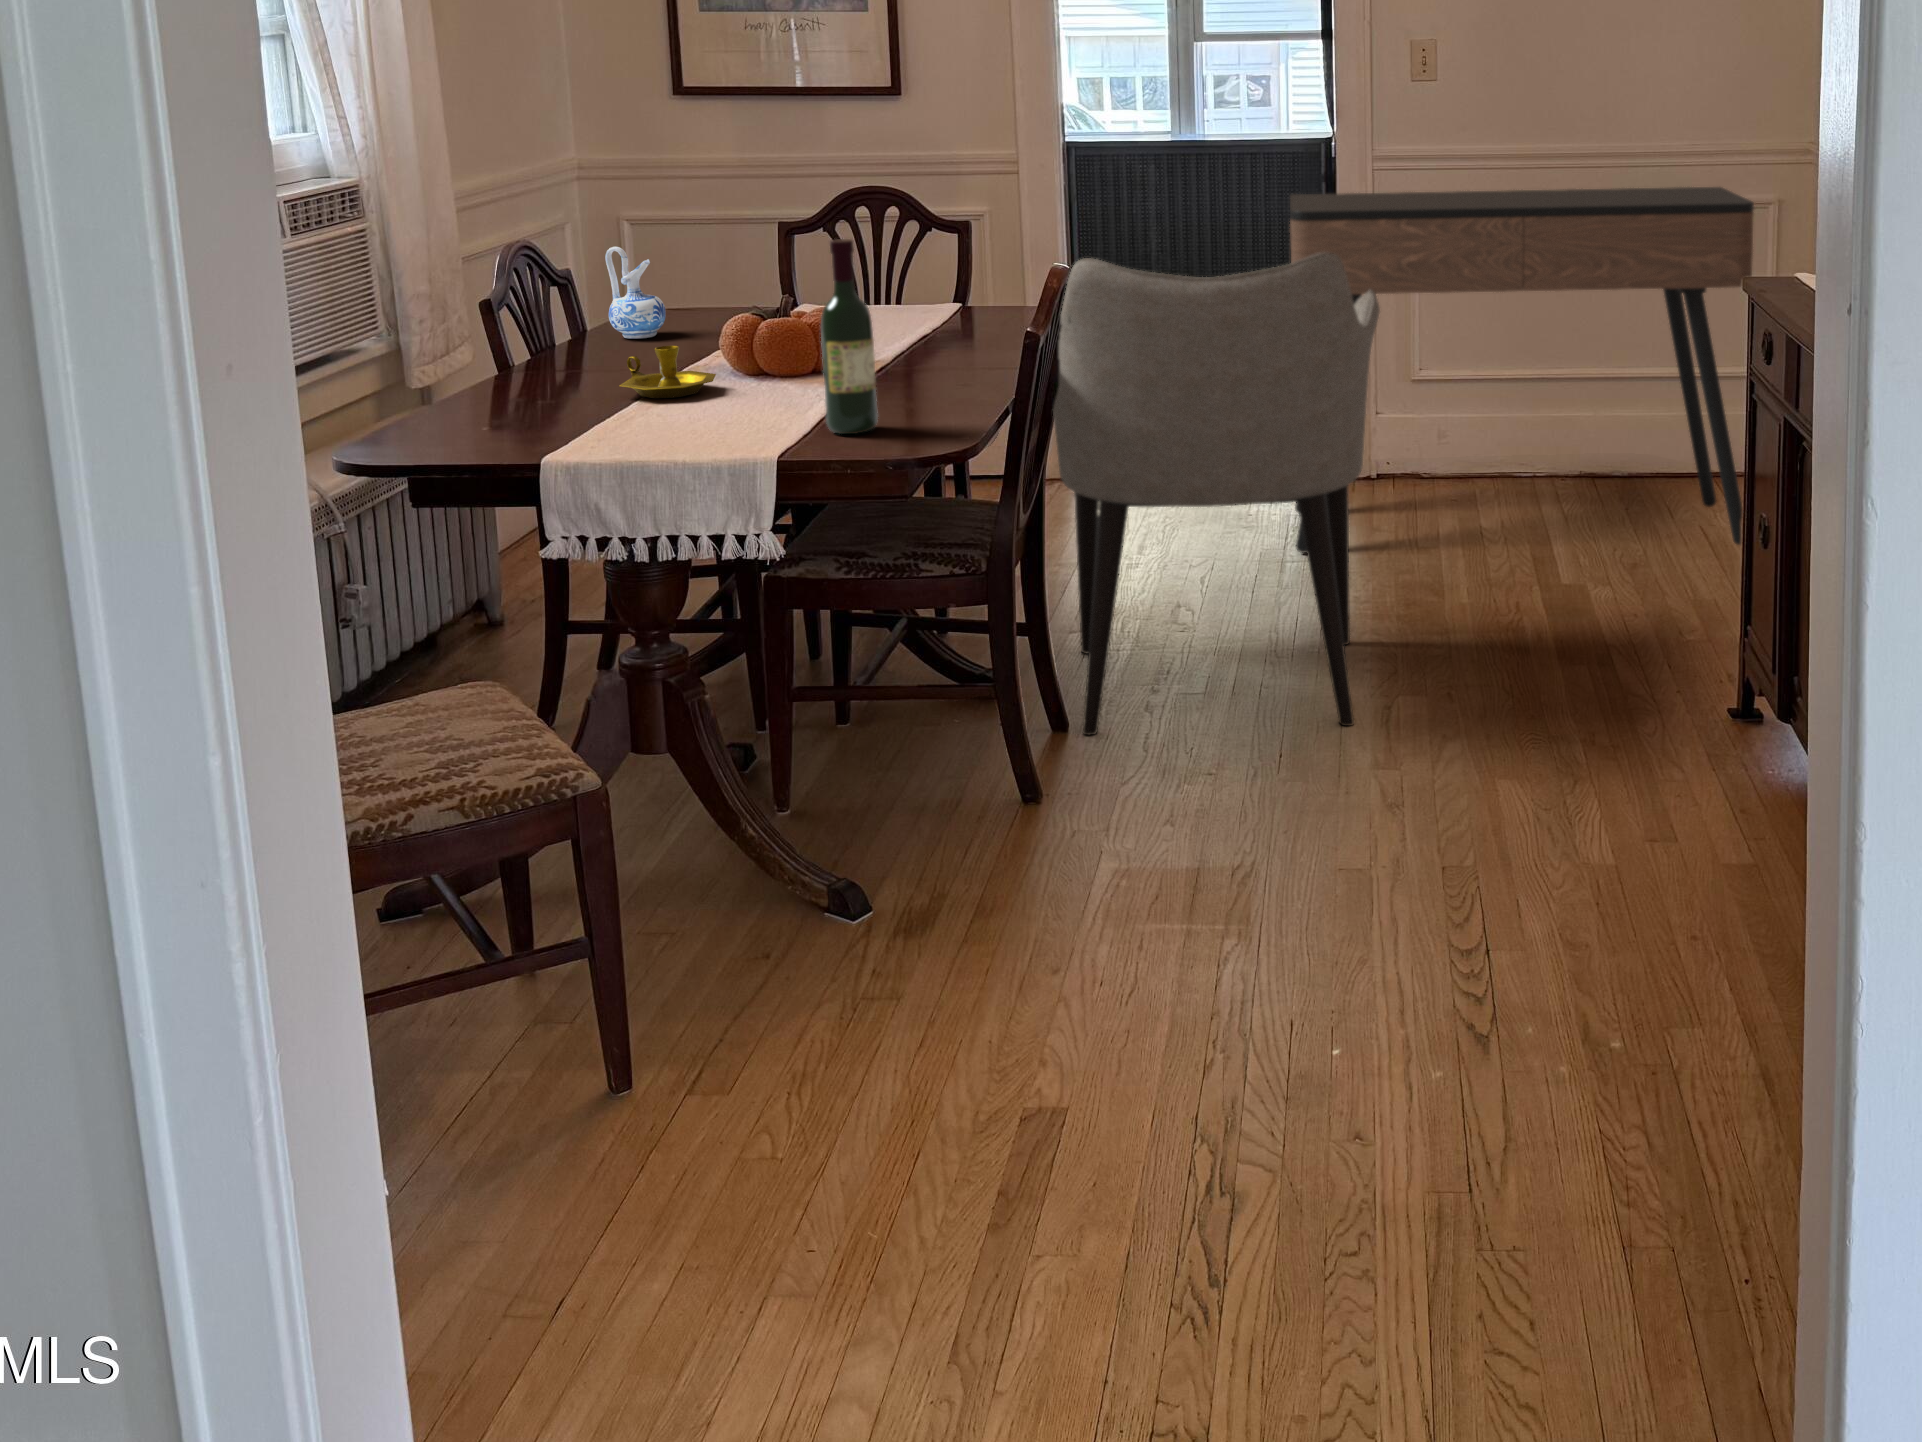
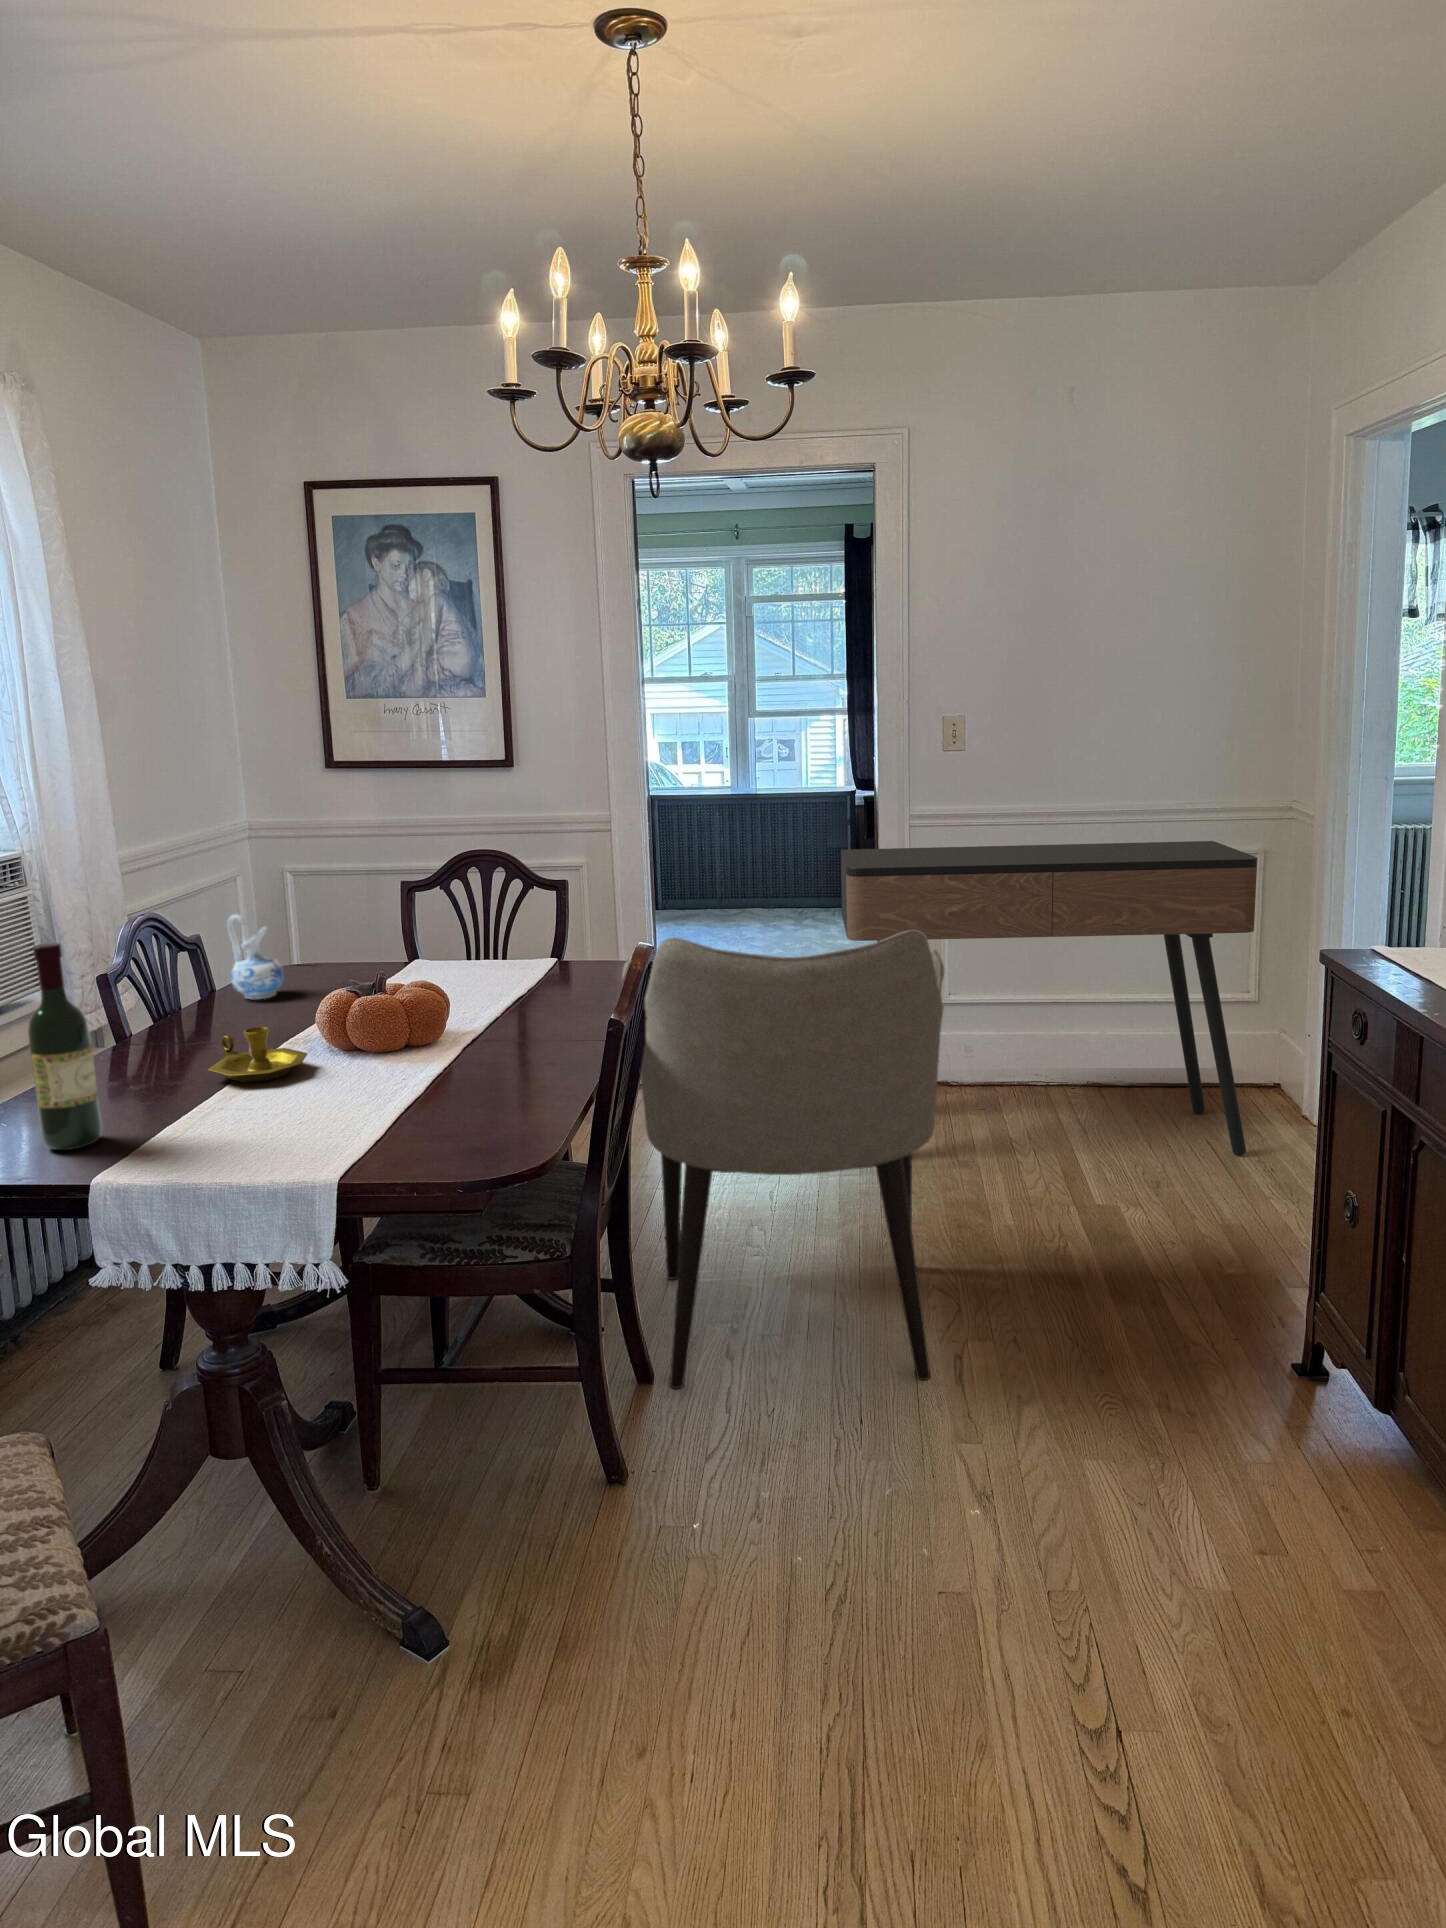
wine bottle: present [821,239,878,434] -> present [28,943,102,1150]

